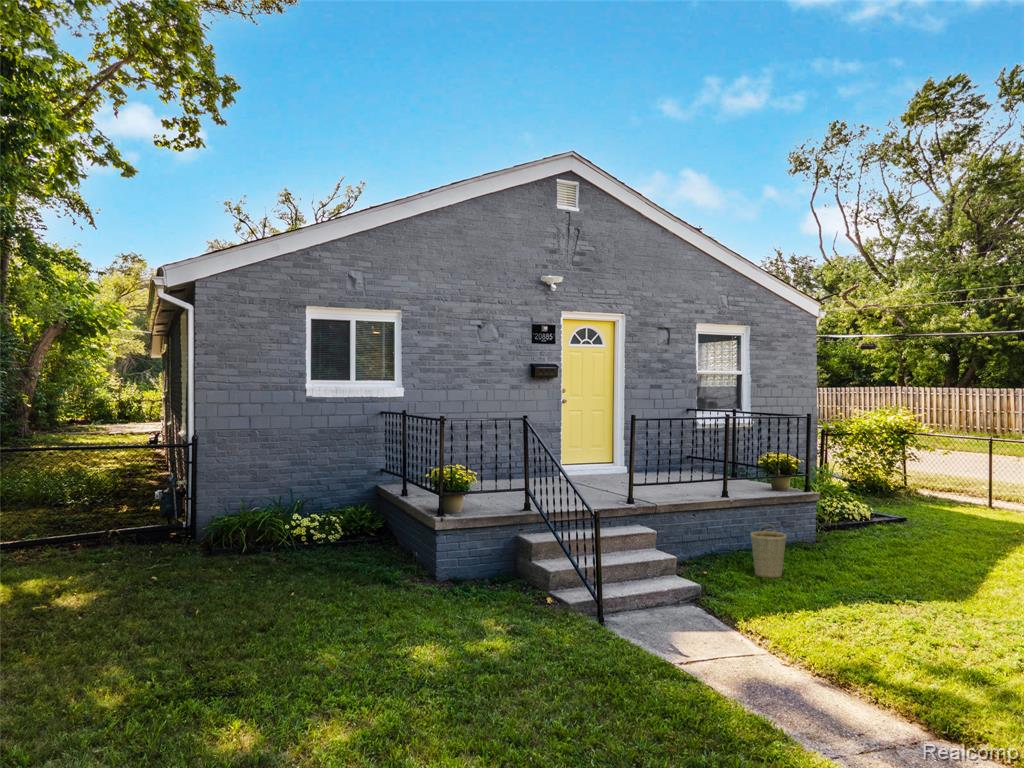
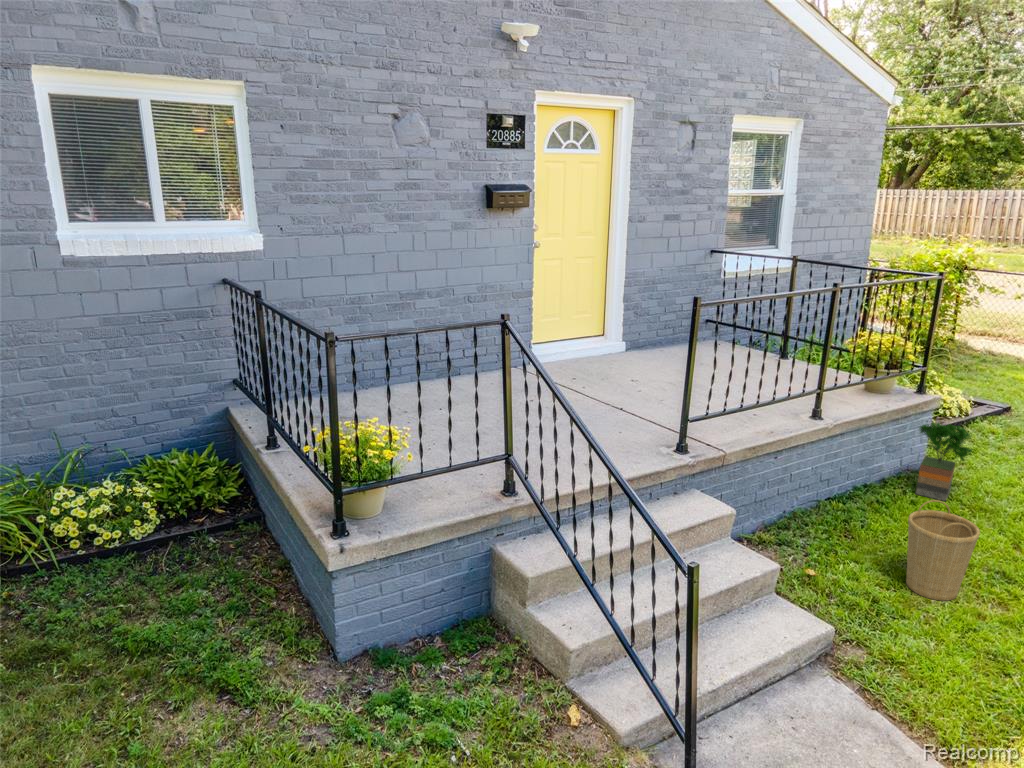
potted tree: none [794,502,827,551] -> present [916,423,972,501]

